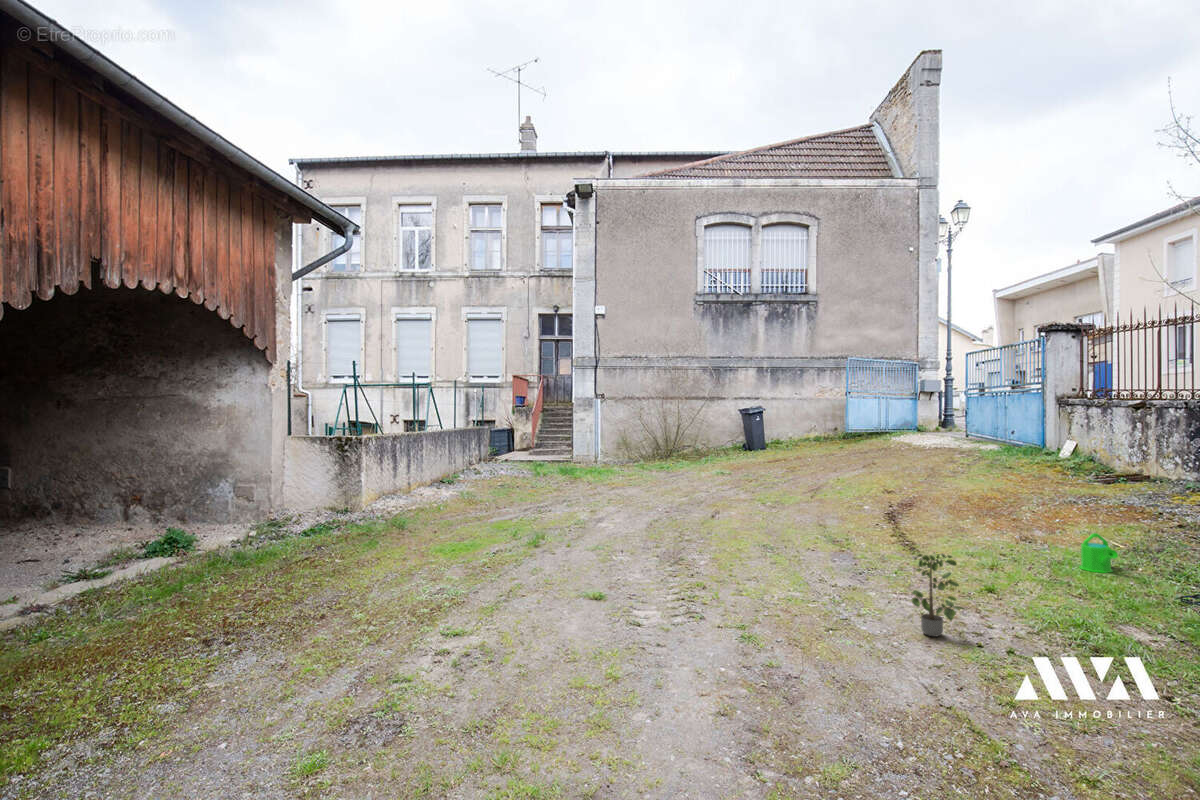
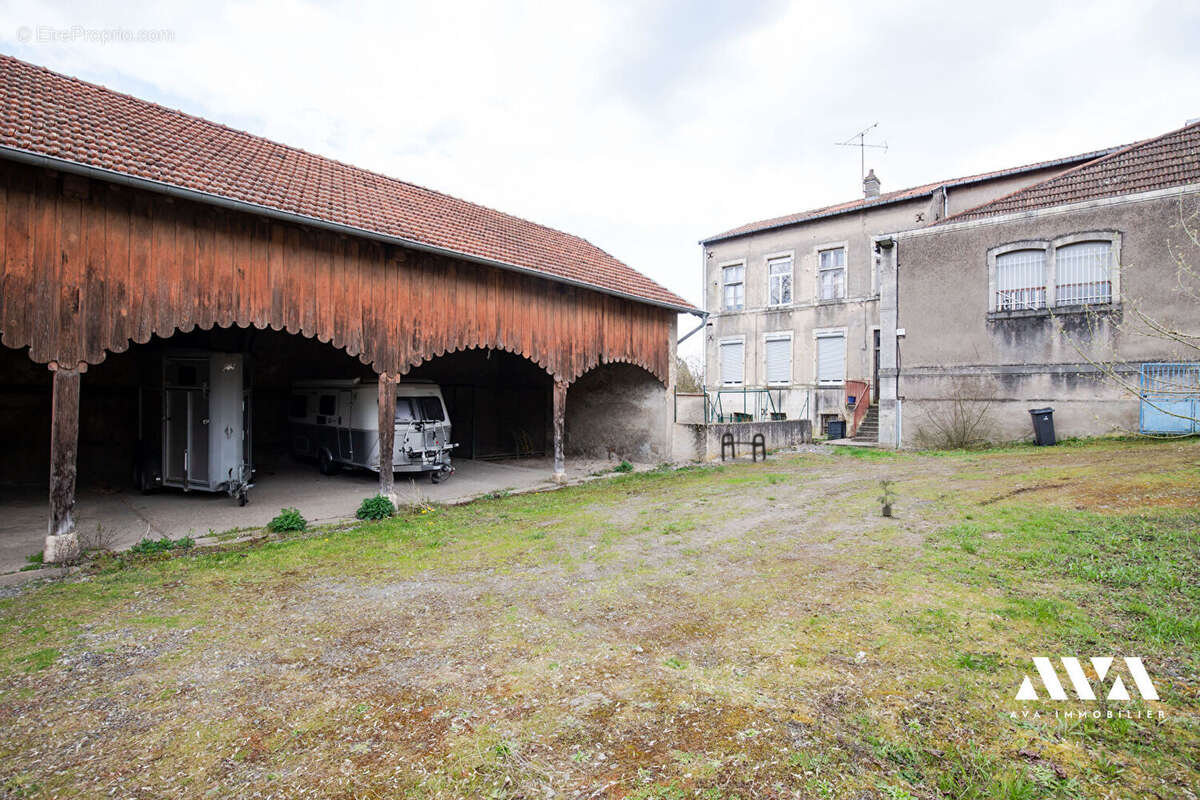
bench: none [382,450,462,504] -> present [721,433,766,462]
watering can: present [1079,533,1118,573] -> none [1048,490,1070,512]

